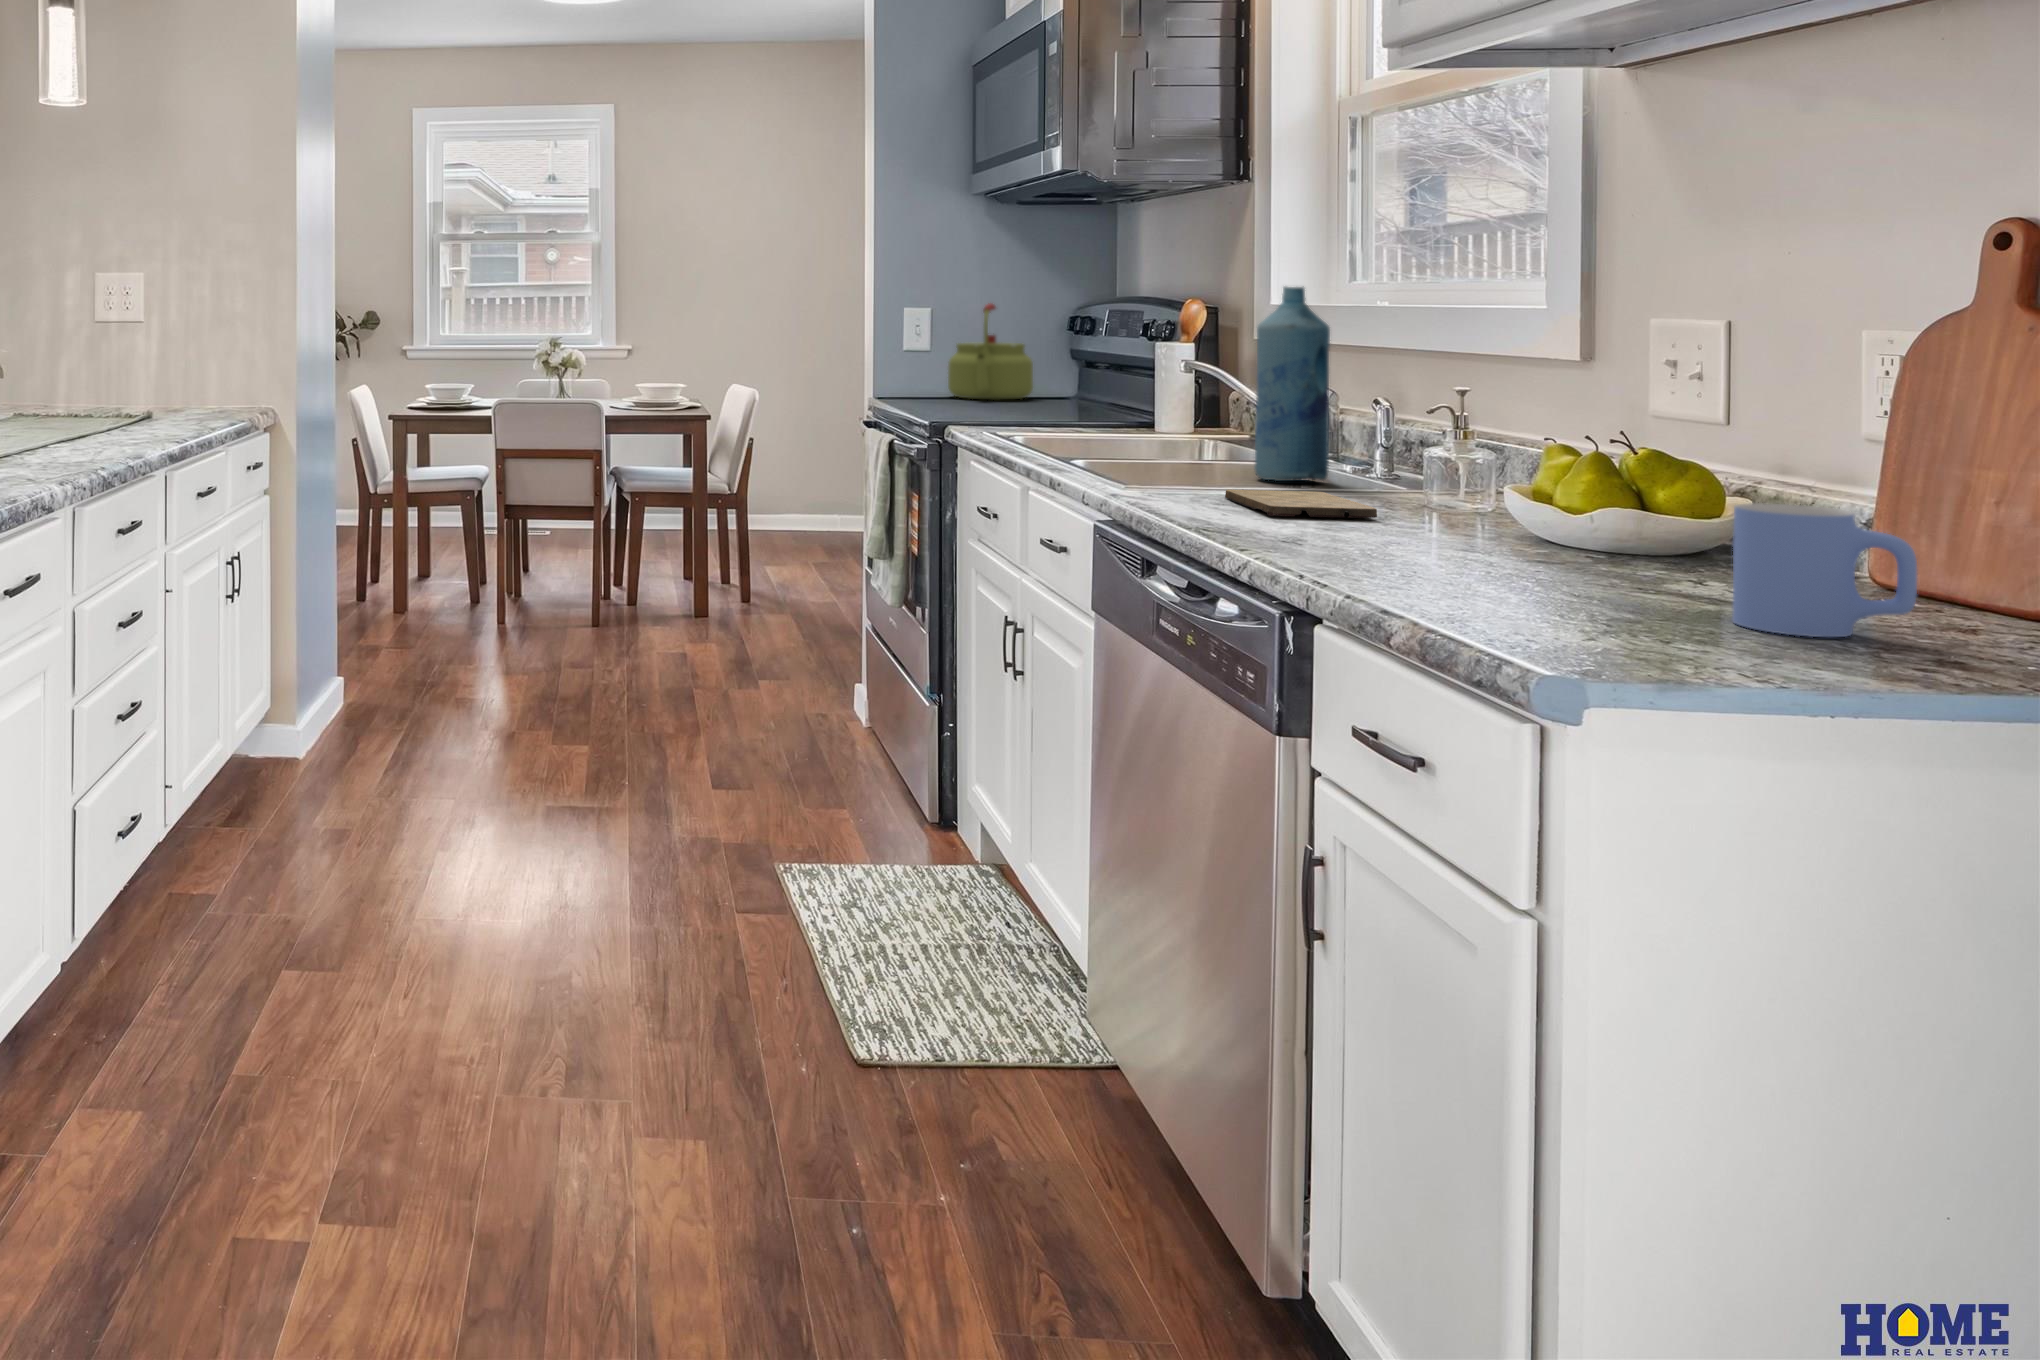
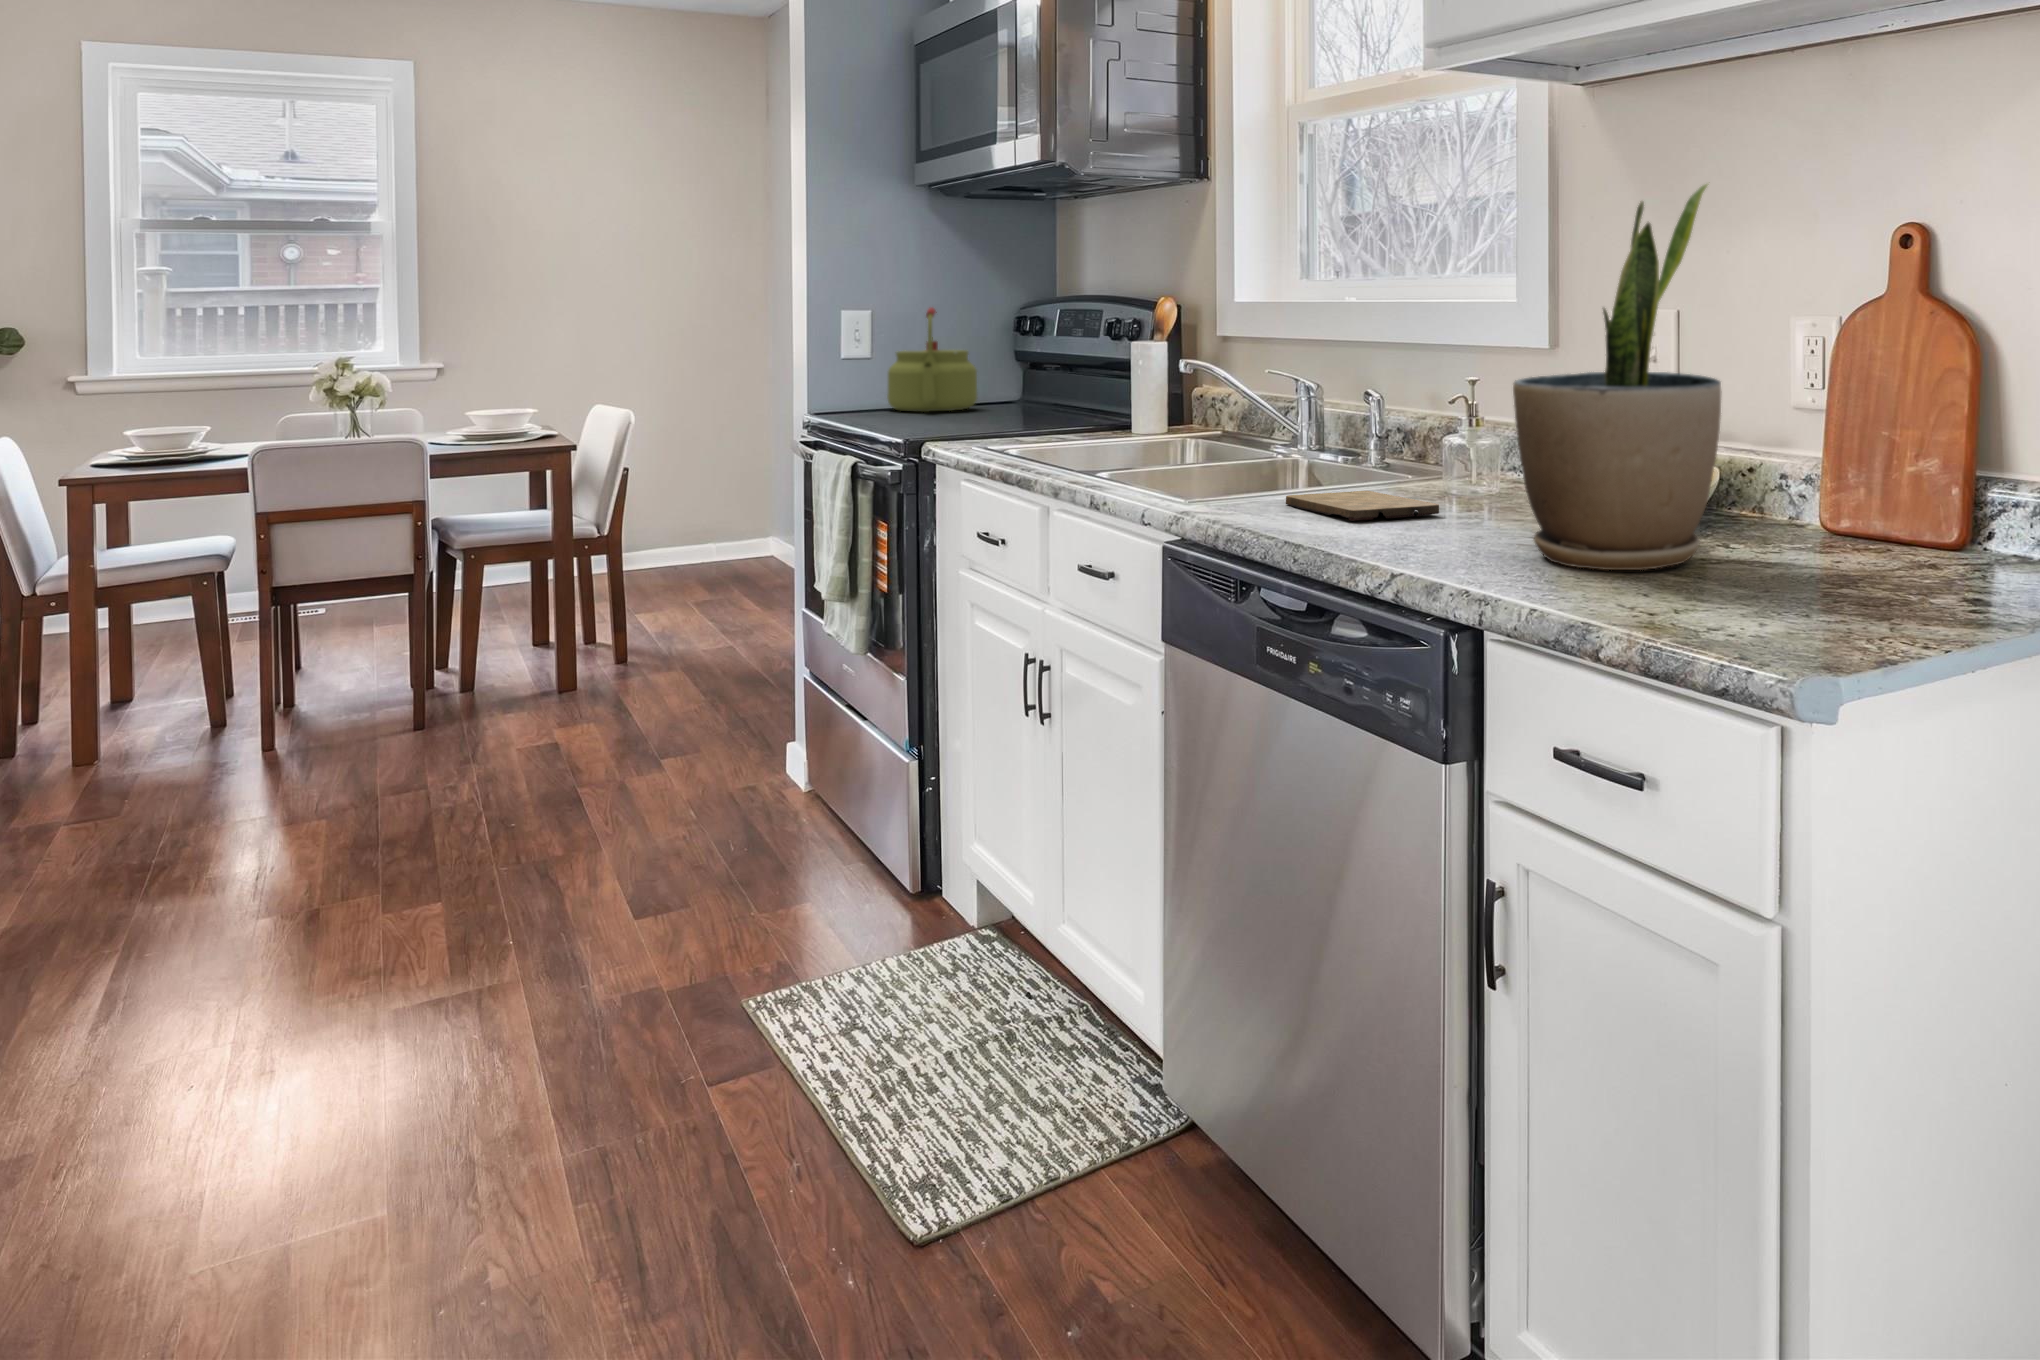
potted plant: none [1397,187,1643,582] -> present [1513,184,1721,570]
bottle: present [1255,287,1330,481] -> none [1282,283,1349,482]
mug: present [1732,503,1917,637] -> none [1826,476,1960,598]

